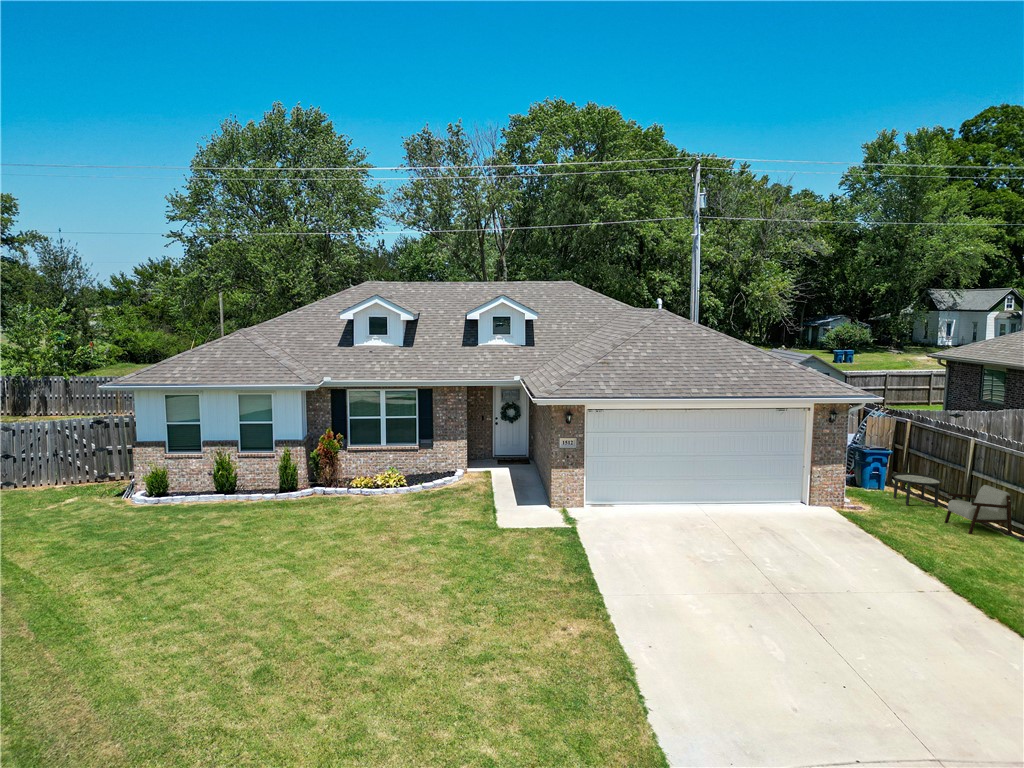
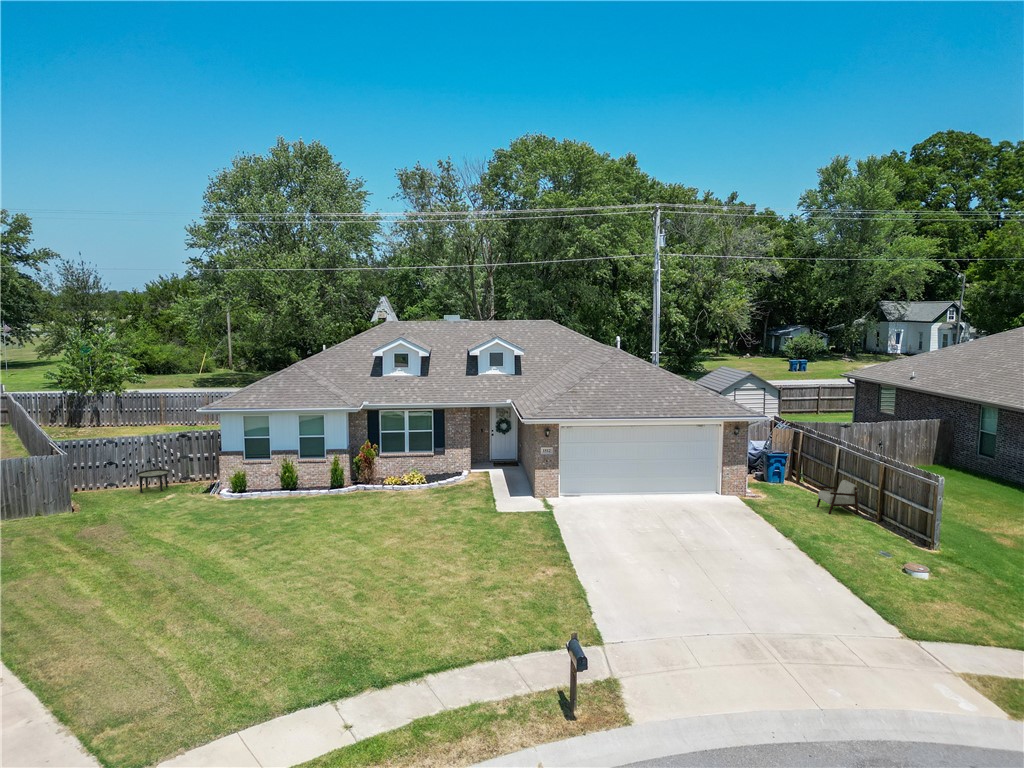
round table: present [892,472,943,507] -> present [136,469,170,493]

